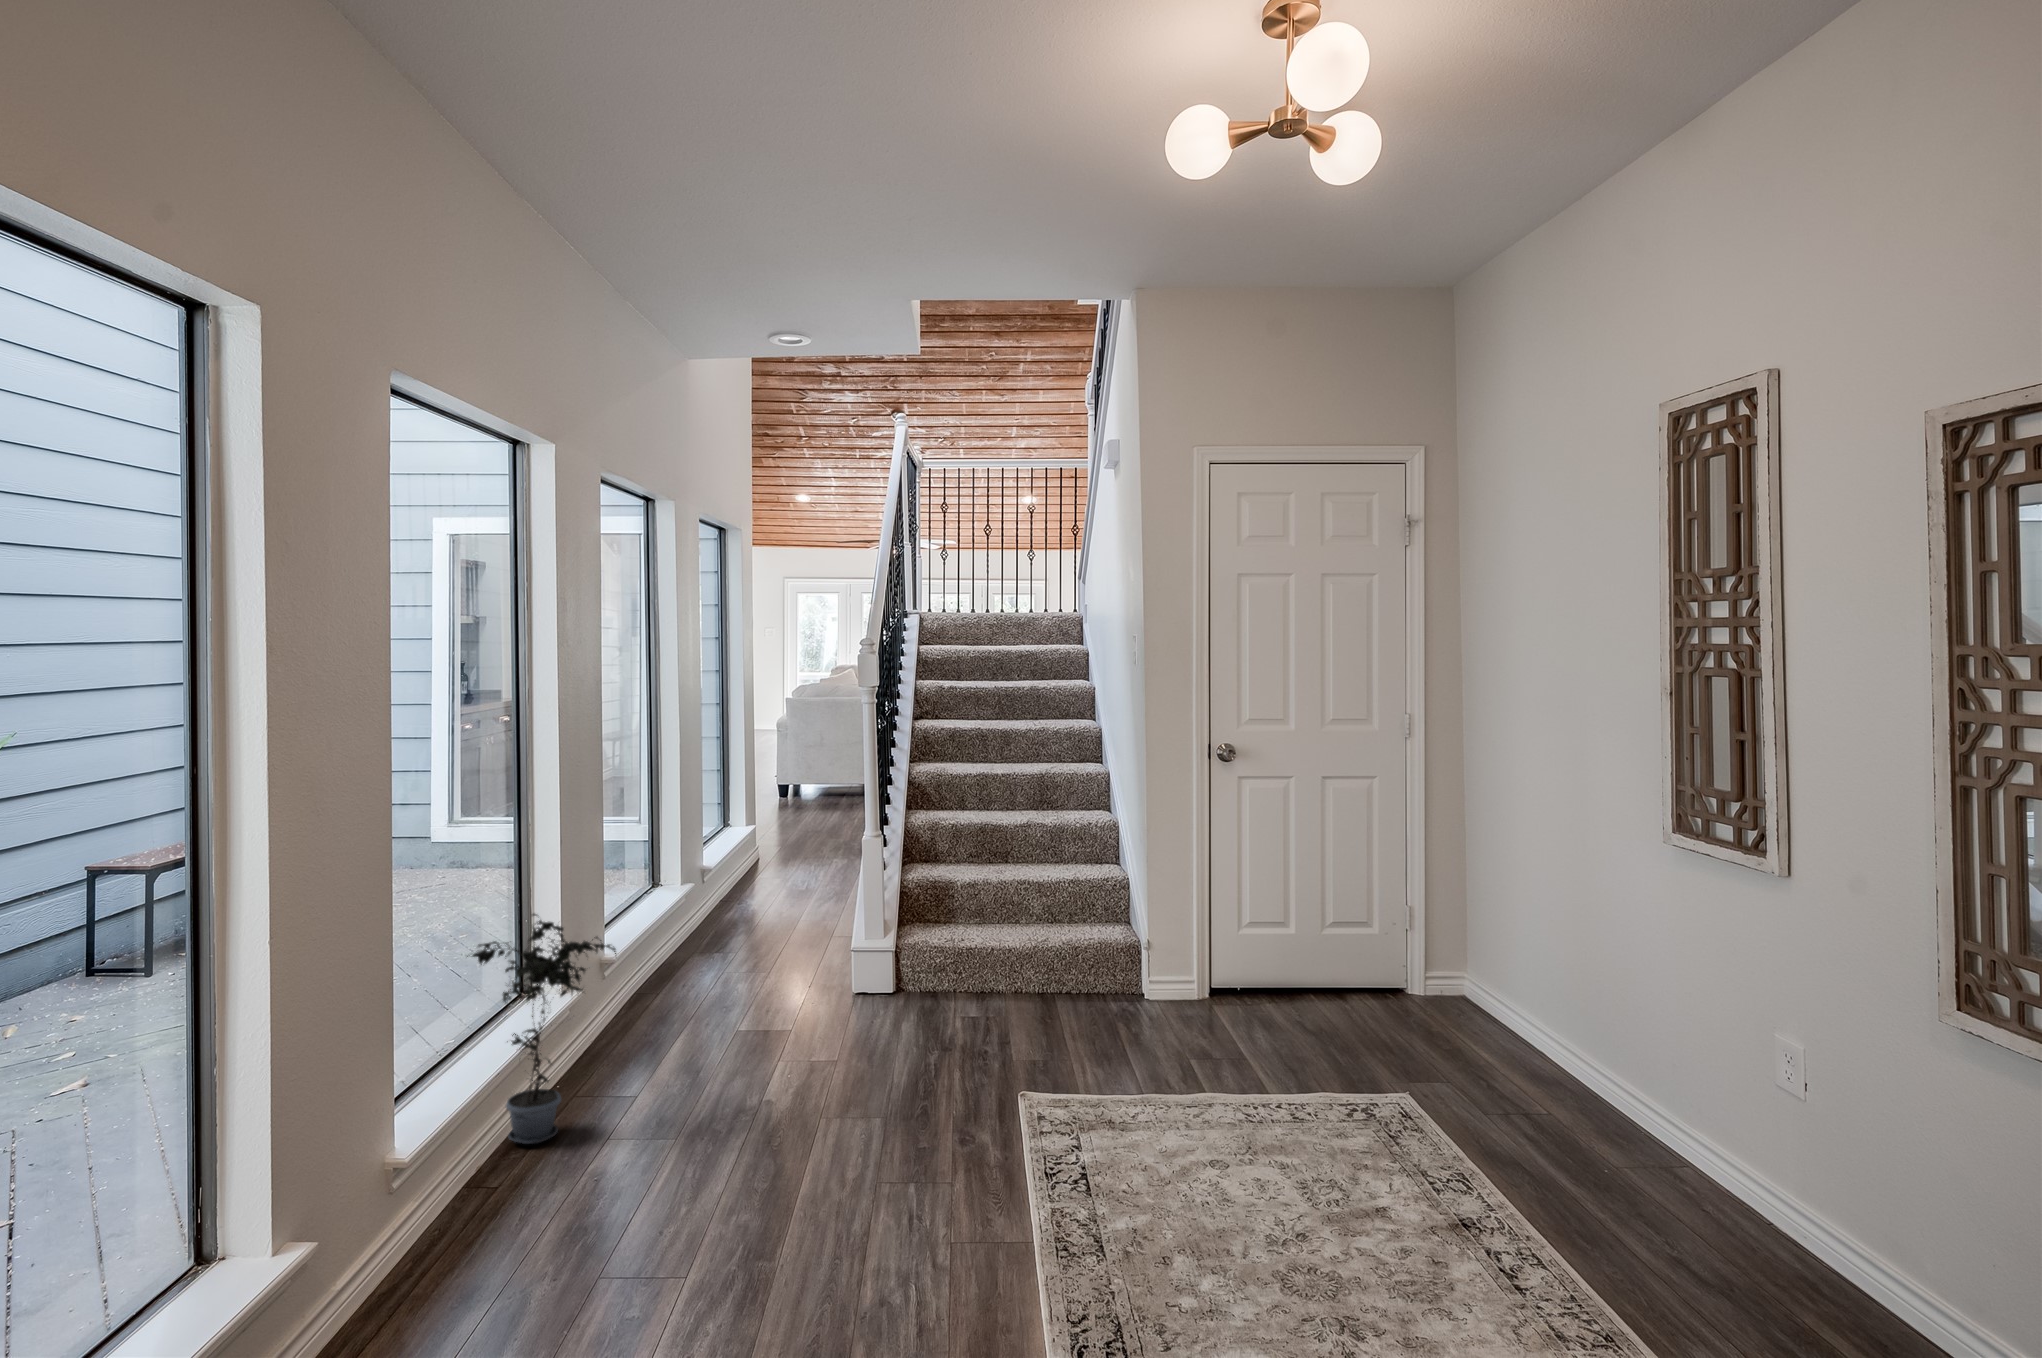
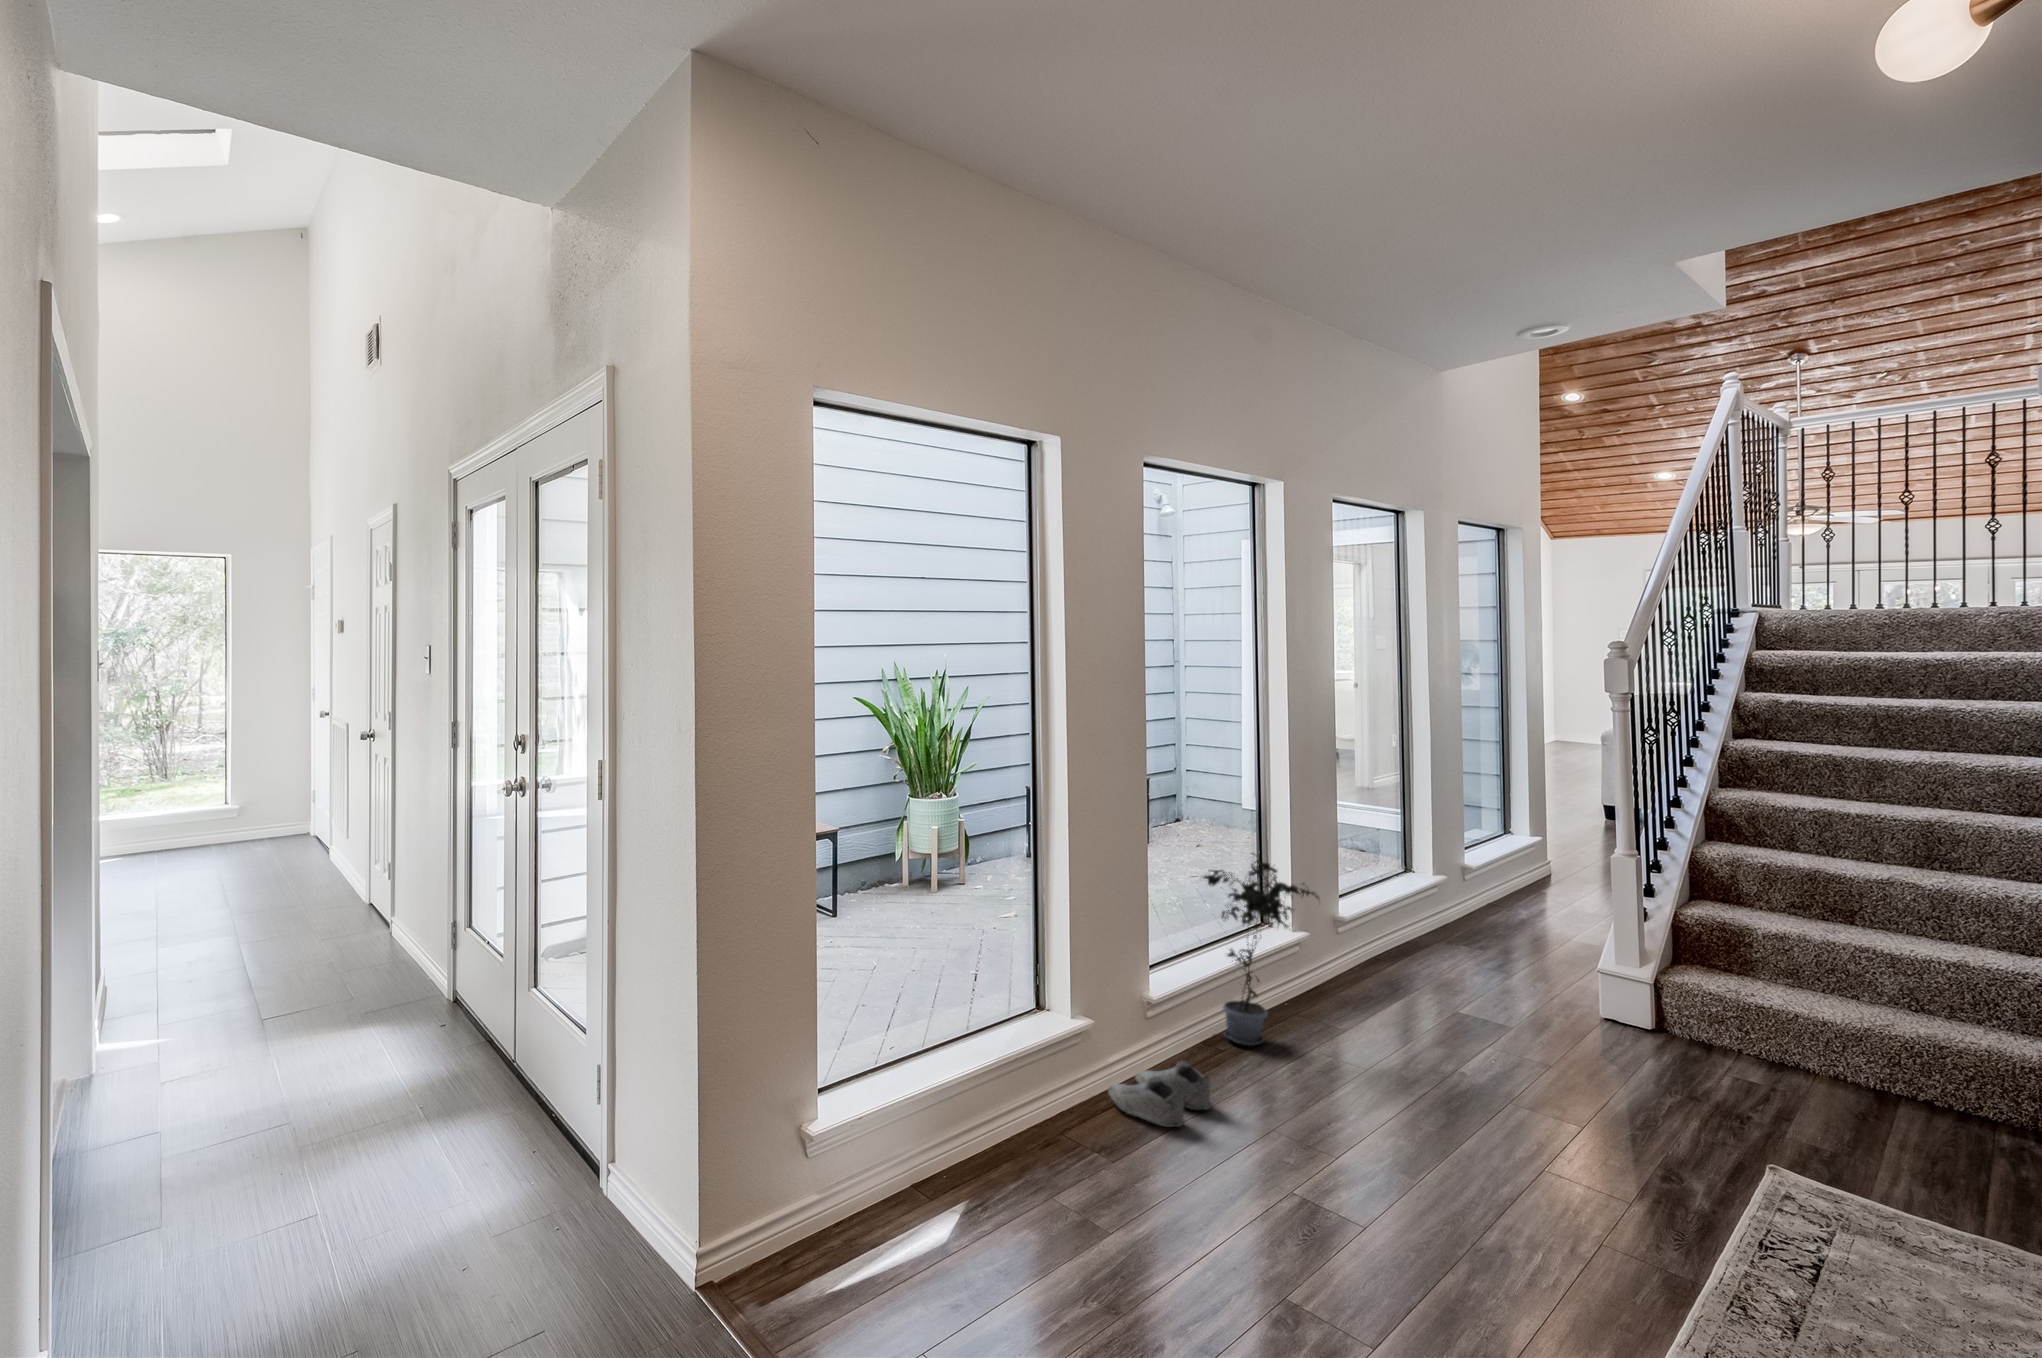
shoe: none [382,1199,525,1302] -> present [1108,1061,1212,1127]

